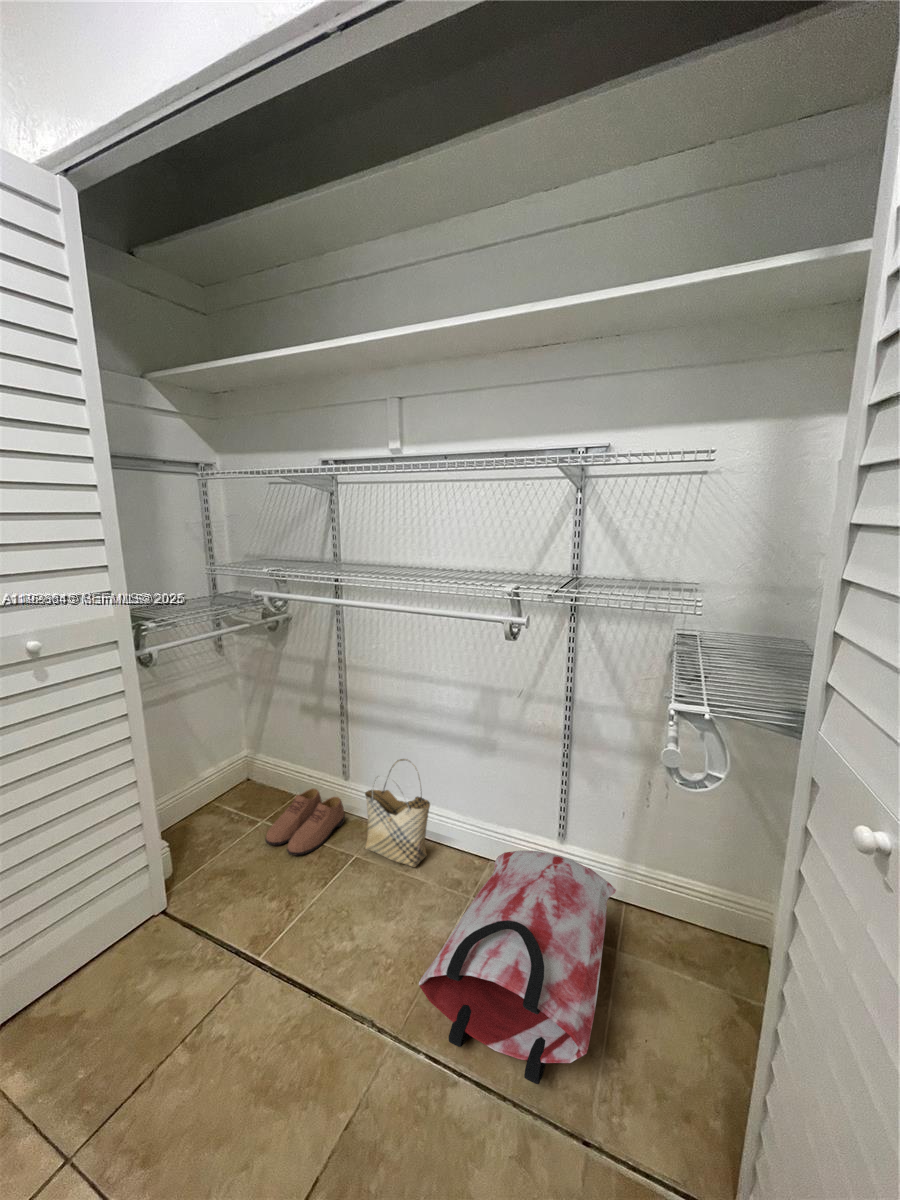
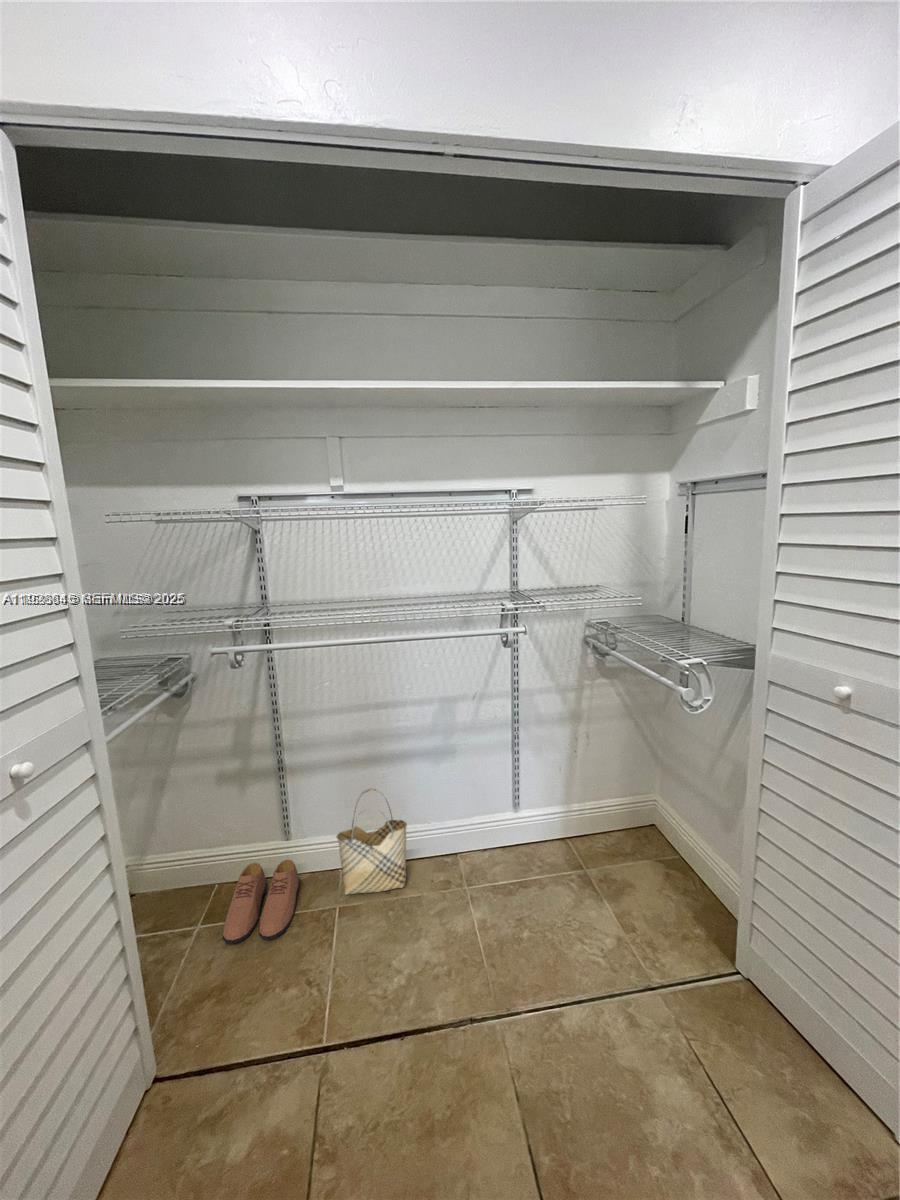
bag: present [419,850,616,1084] -> none [470,817,639,990]

